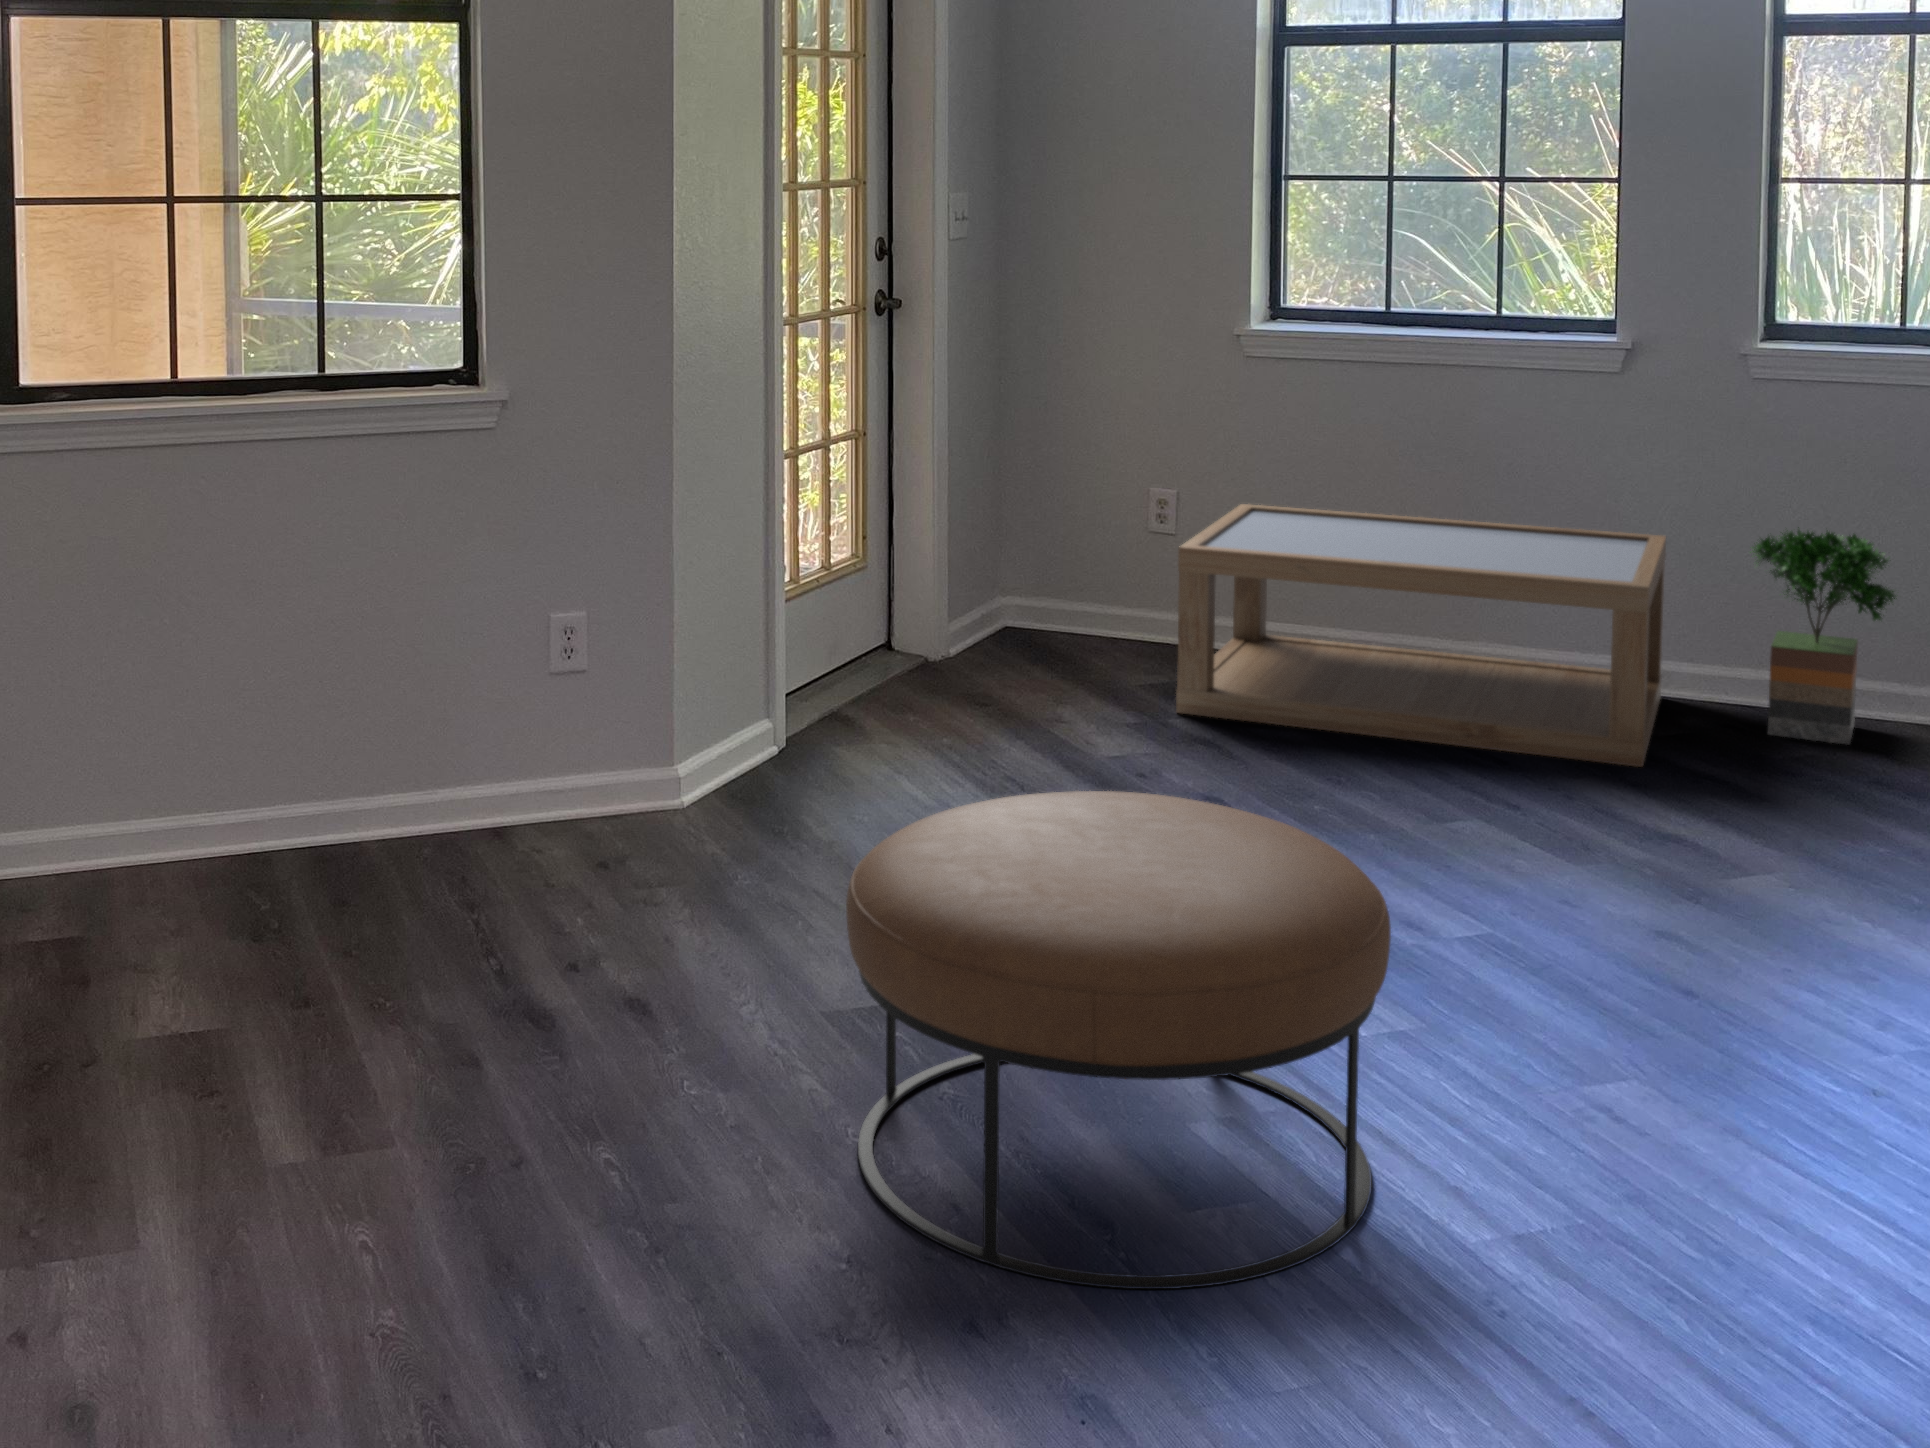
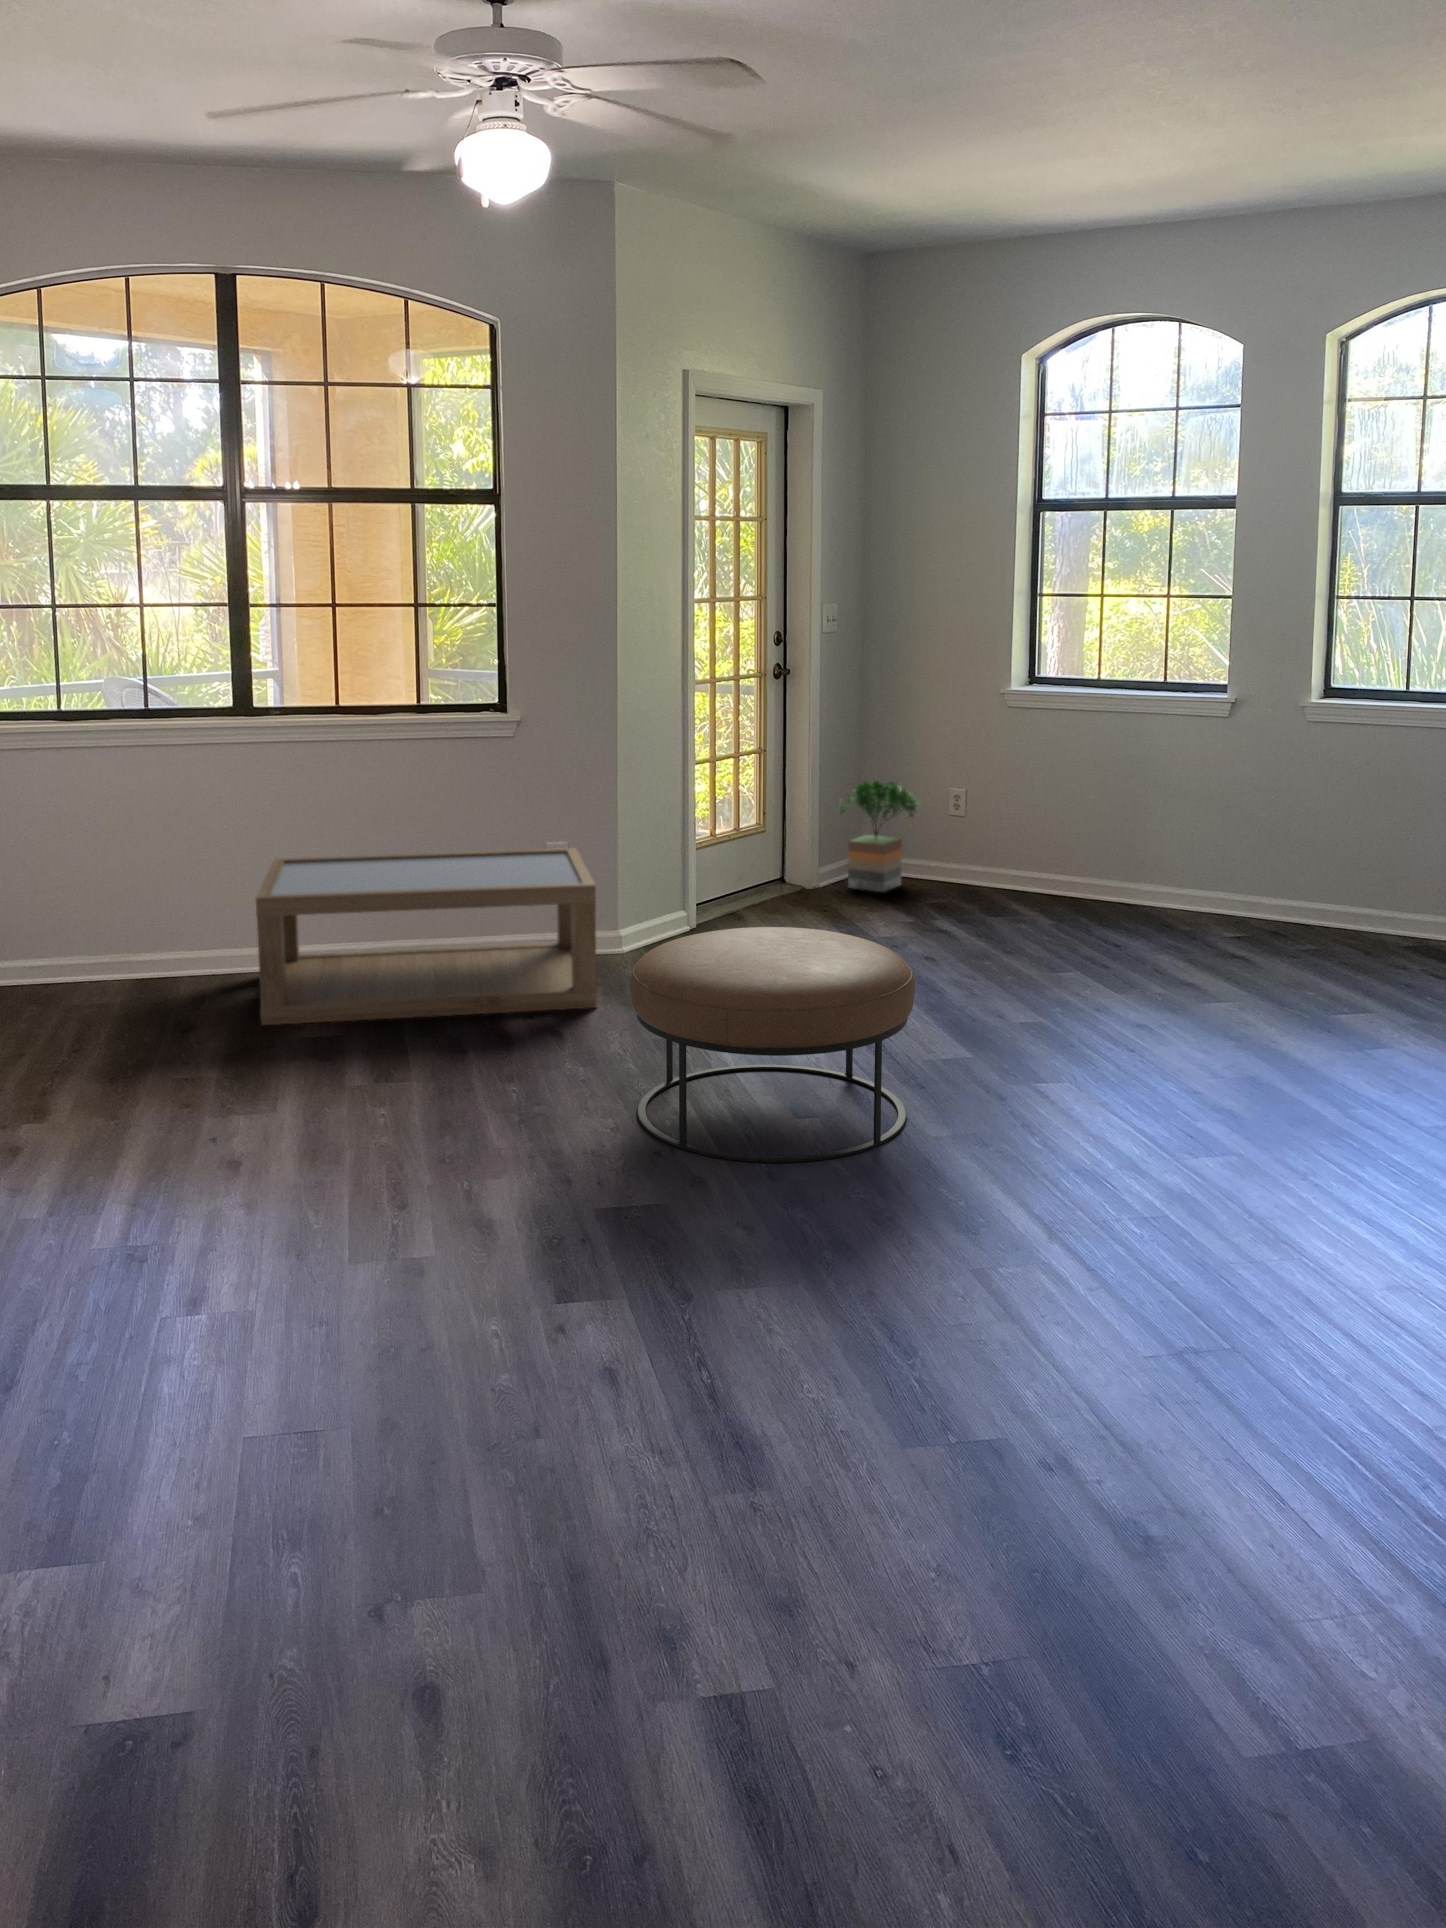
coffee table: present [1176,504,1666,767] -> present [256,848,597,1025]
potted tree: present [1750,527,1897,745] -> present [839,780,919,892]

